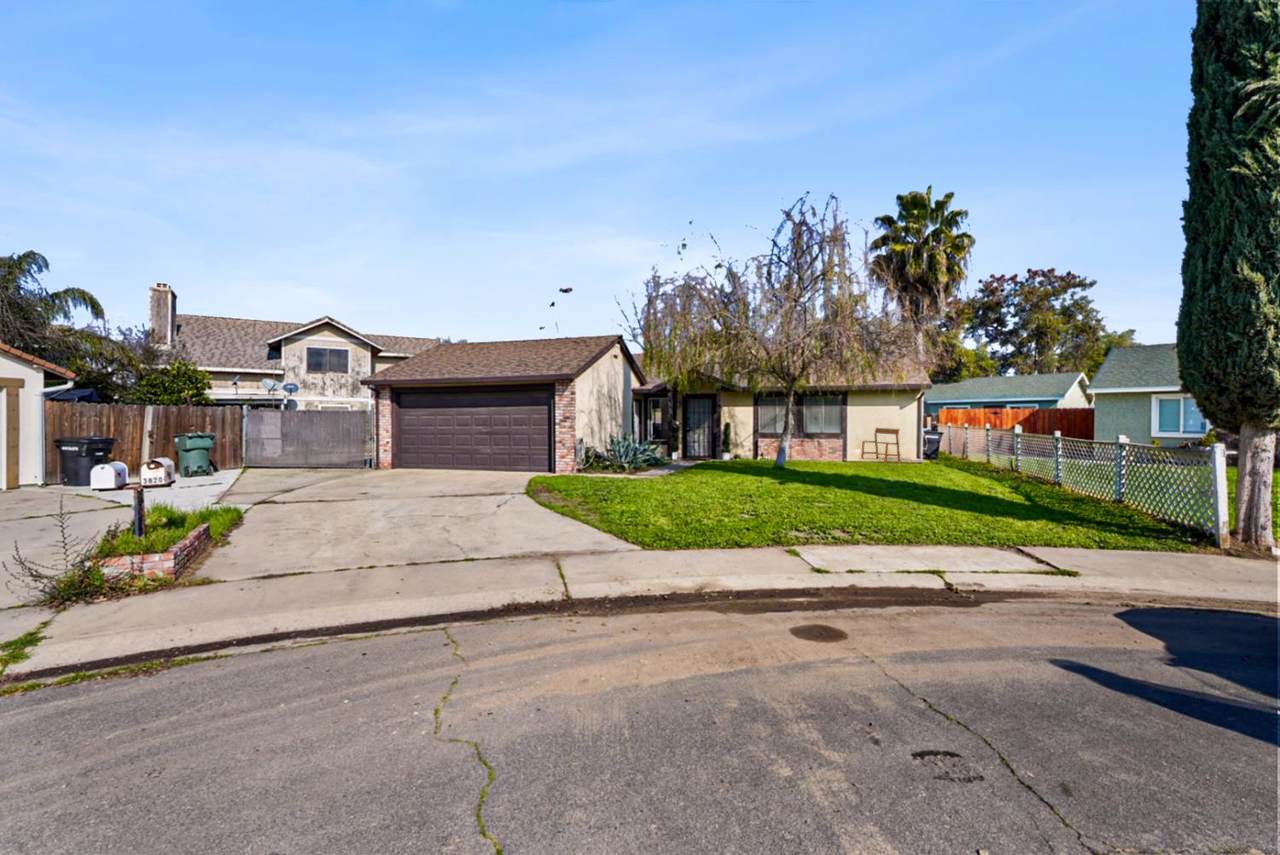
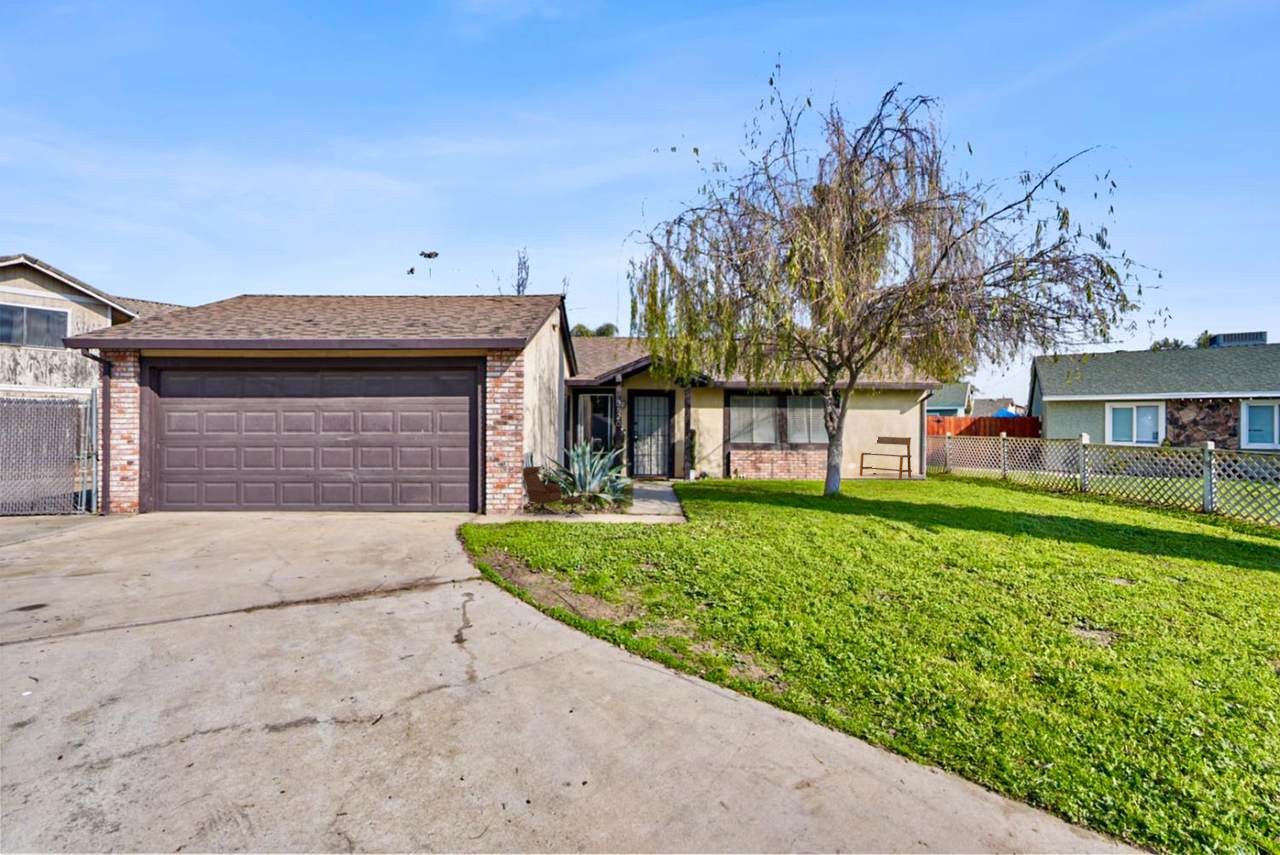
lounge chair: none [576,447,607,476] -> present [523,466,582,515]

